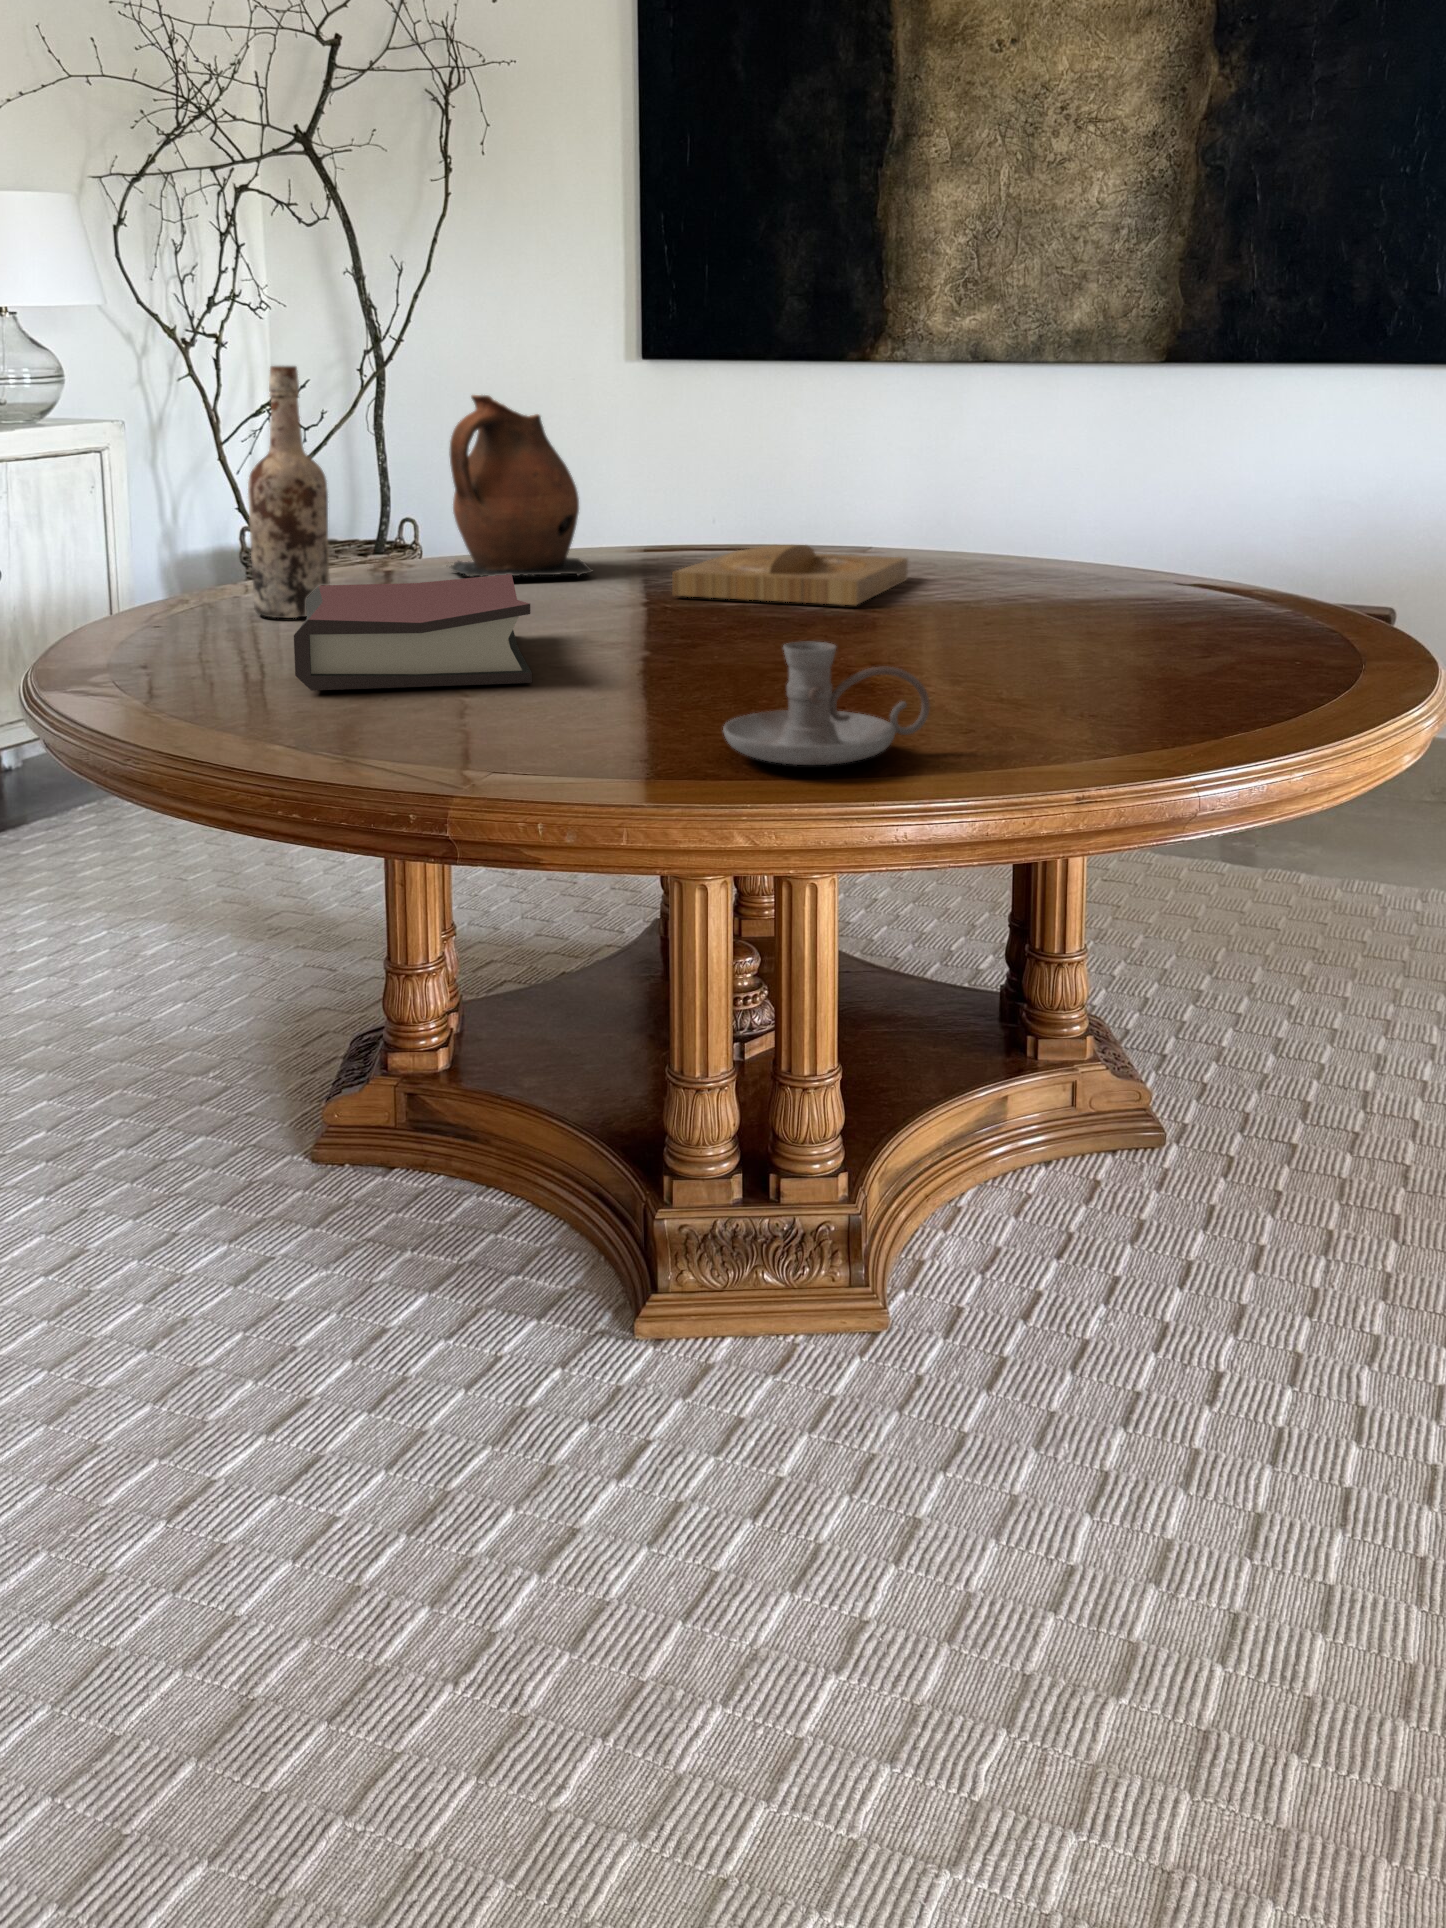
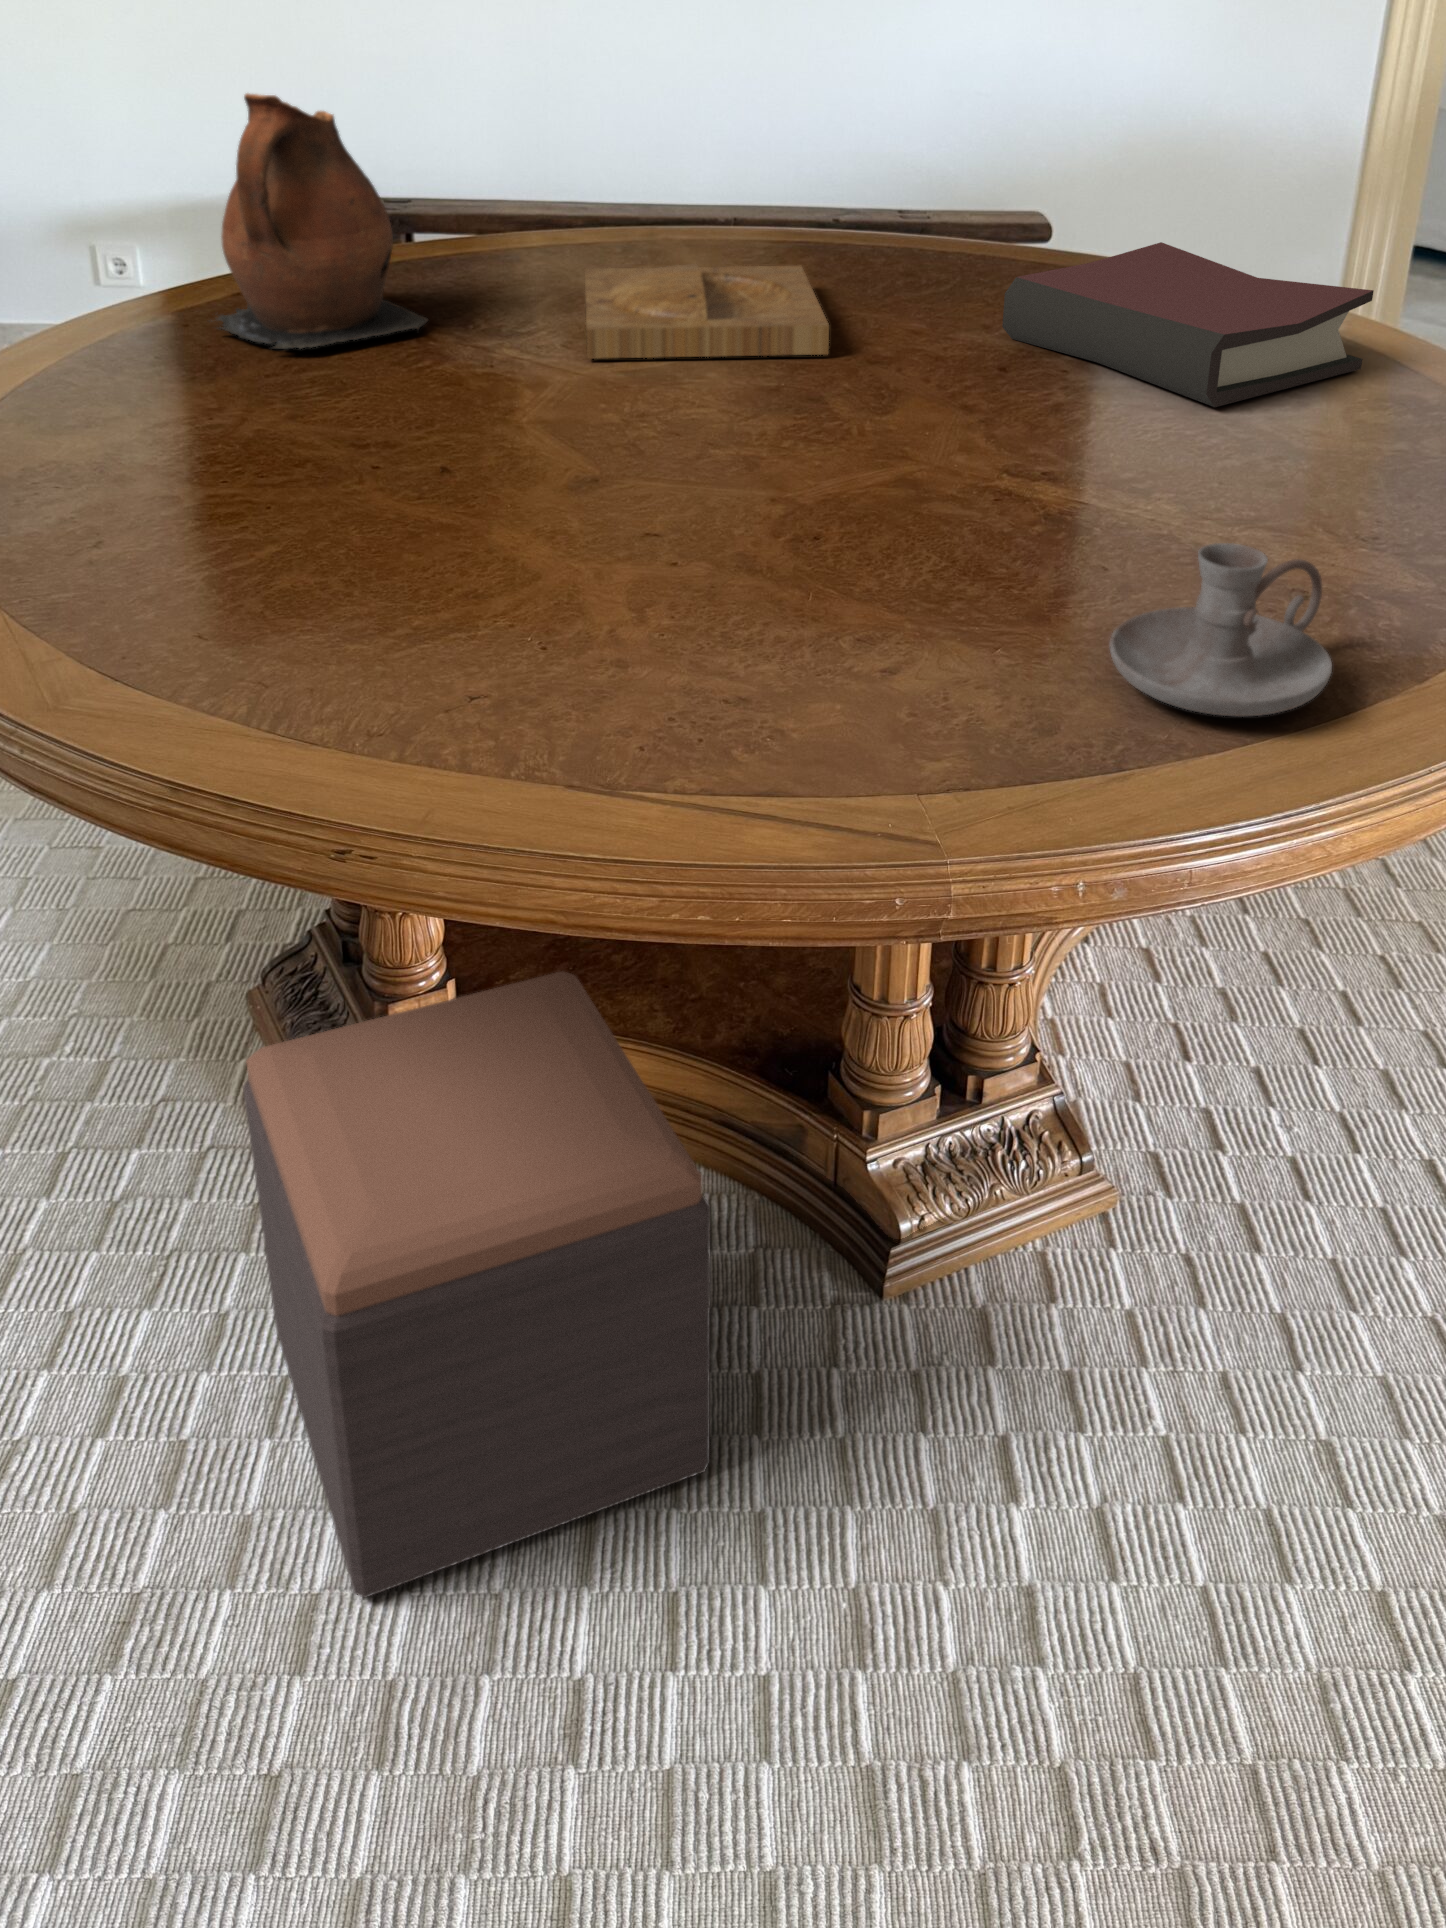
wine bottle: present [248,366,330,618] -> none [47,102,182,475]
hardback book: present [294,574,532,690] -> present [1002,242,1374,407]
footstool: none [95,987,455,1397] -> present [243,972,711,1598]

